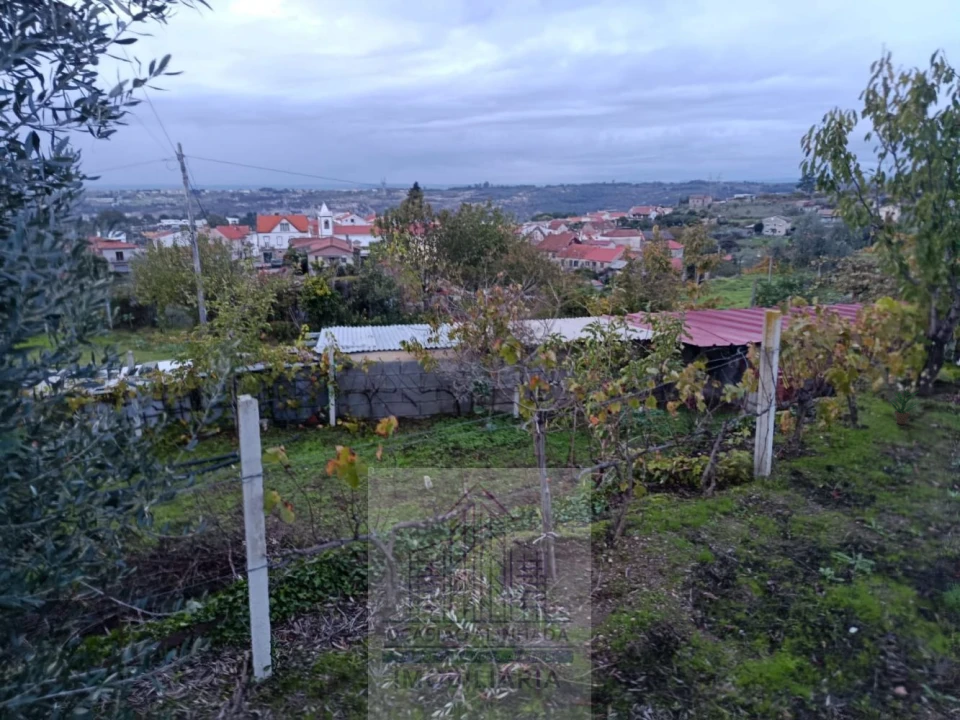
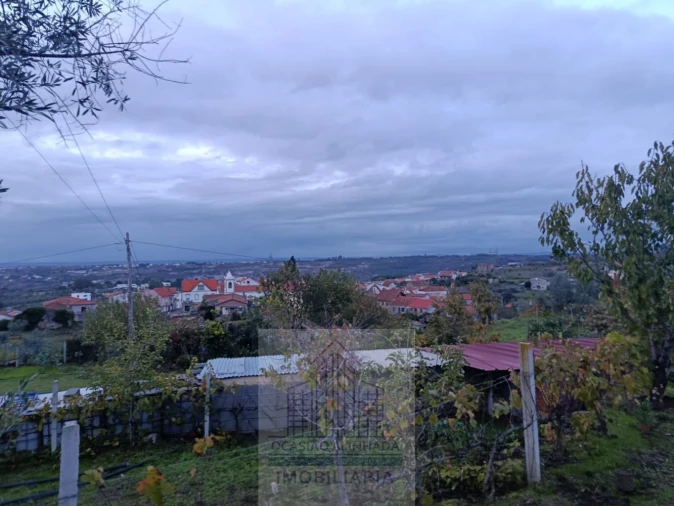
watering can: none [848,461,884,486] -> present [604,468,635,492]

